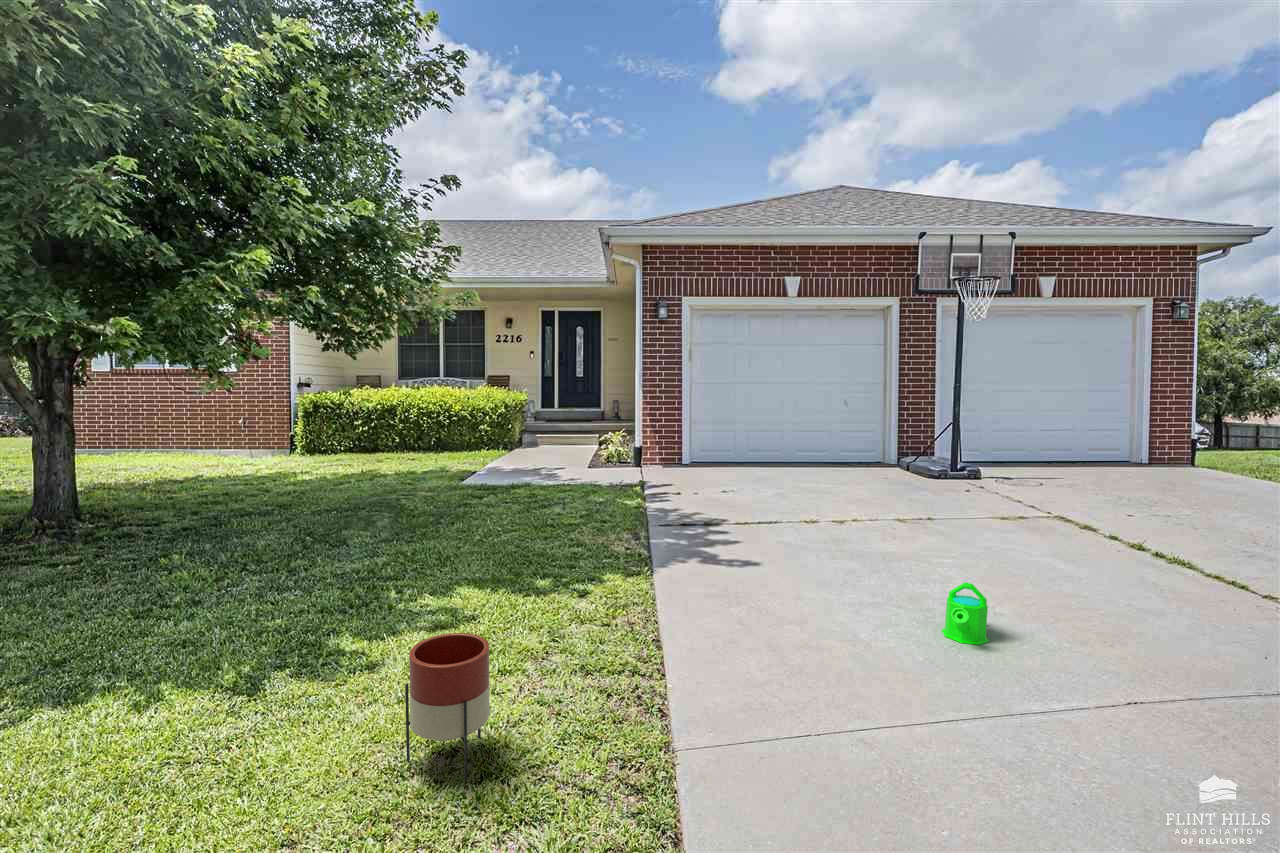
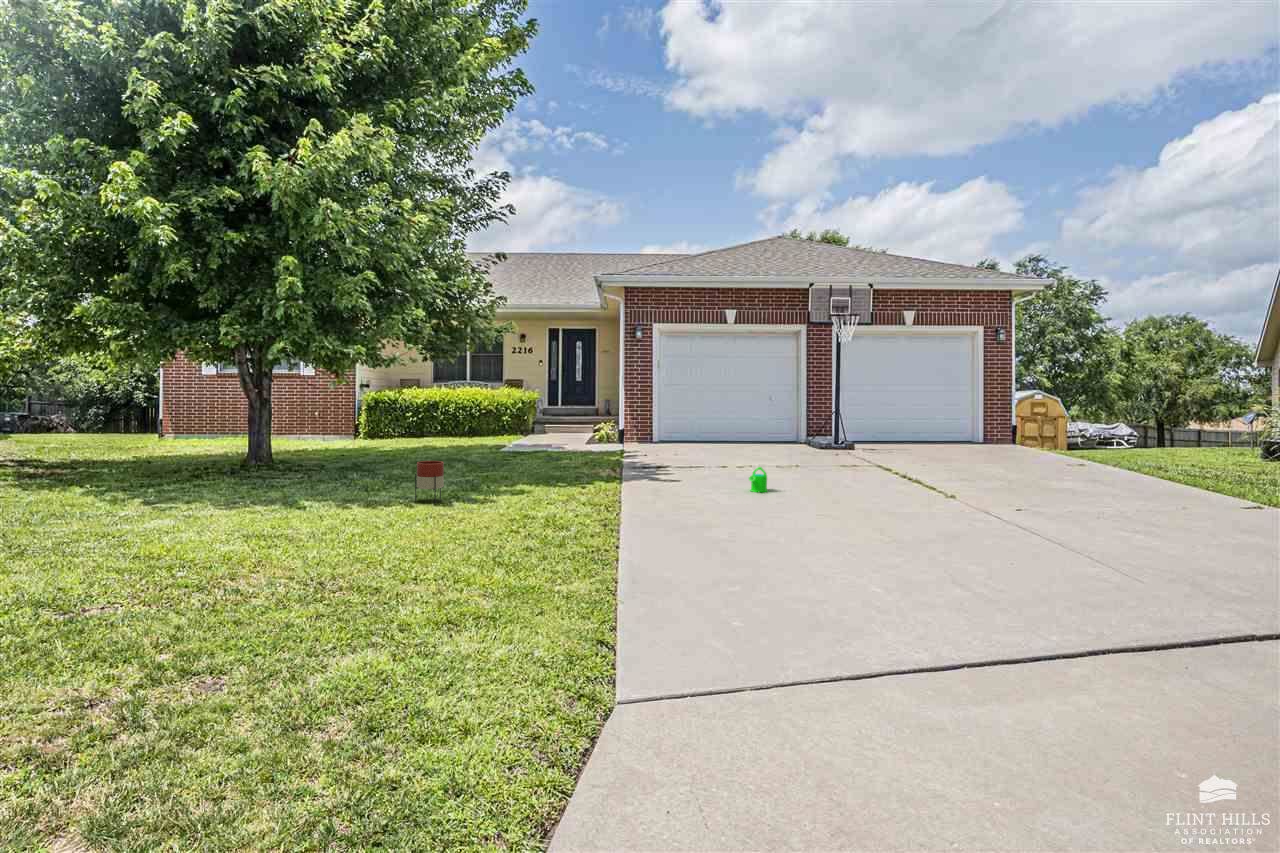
planter: present [405,633,490,782] -> present [415,461,444,503]

